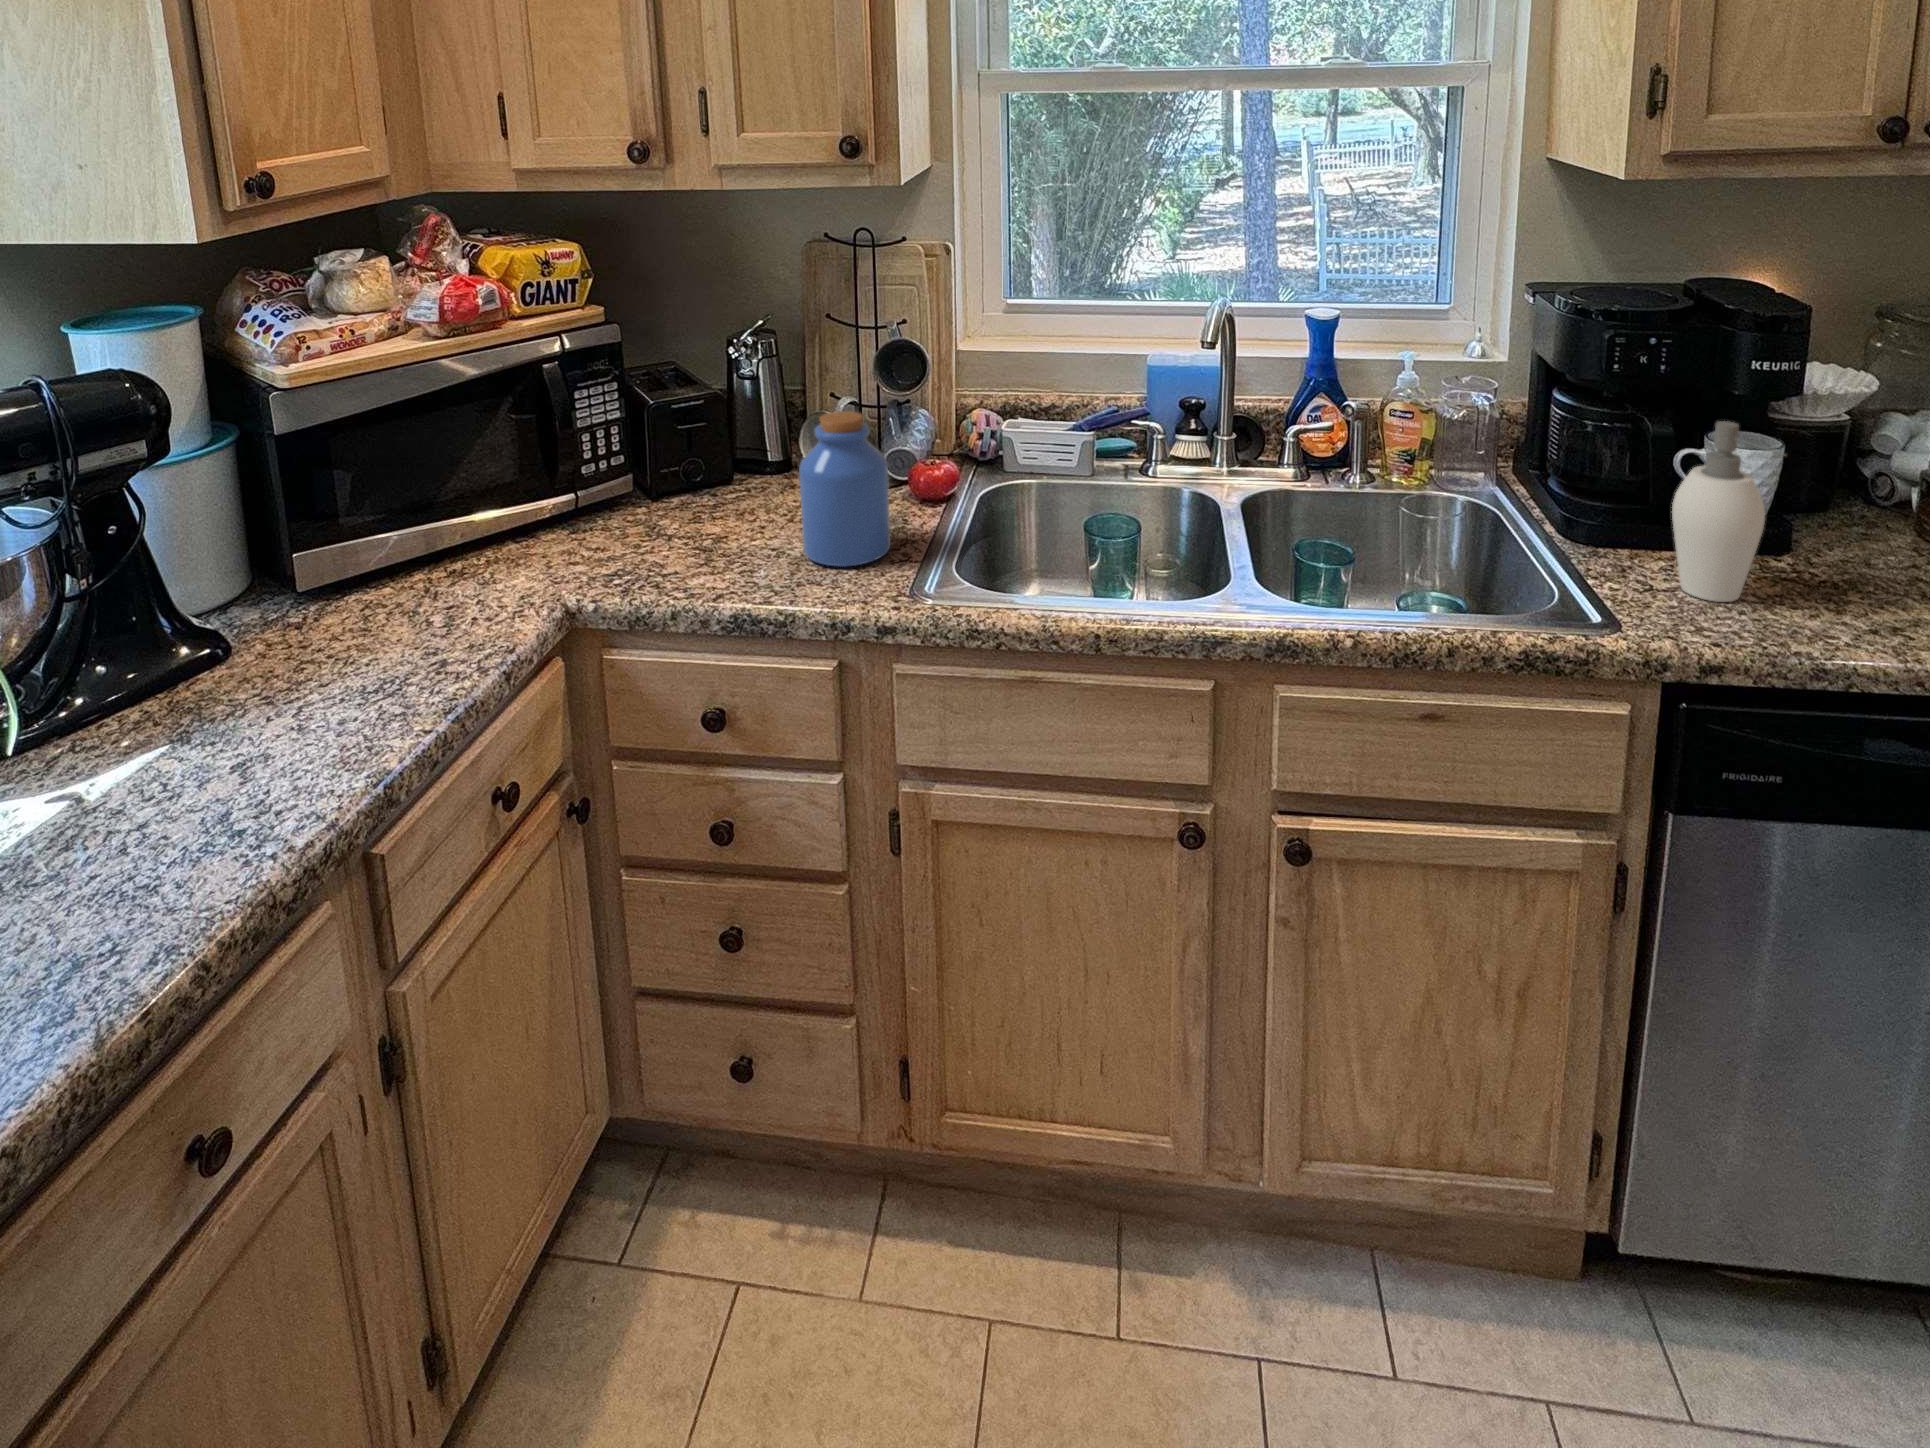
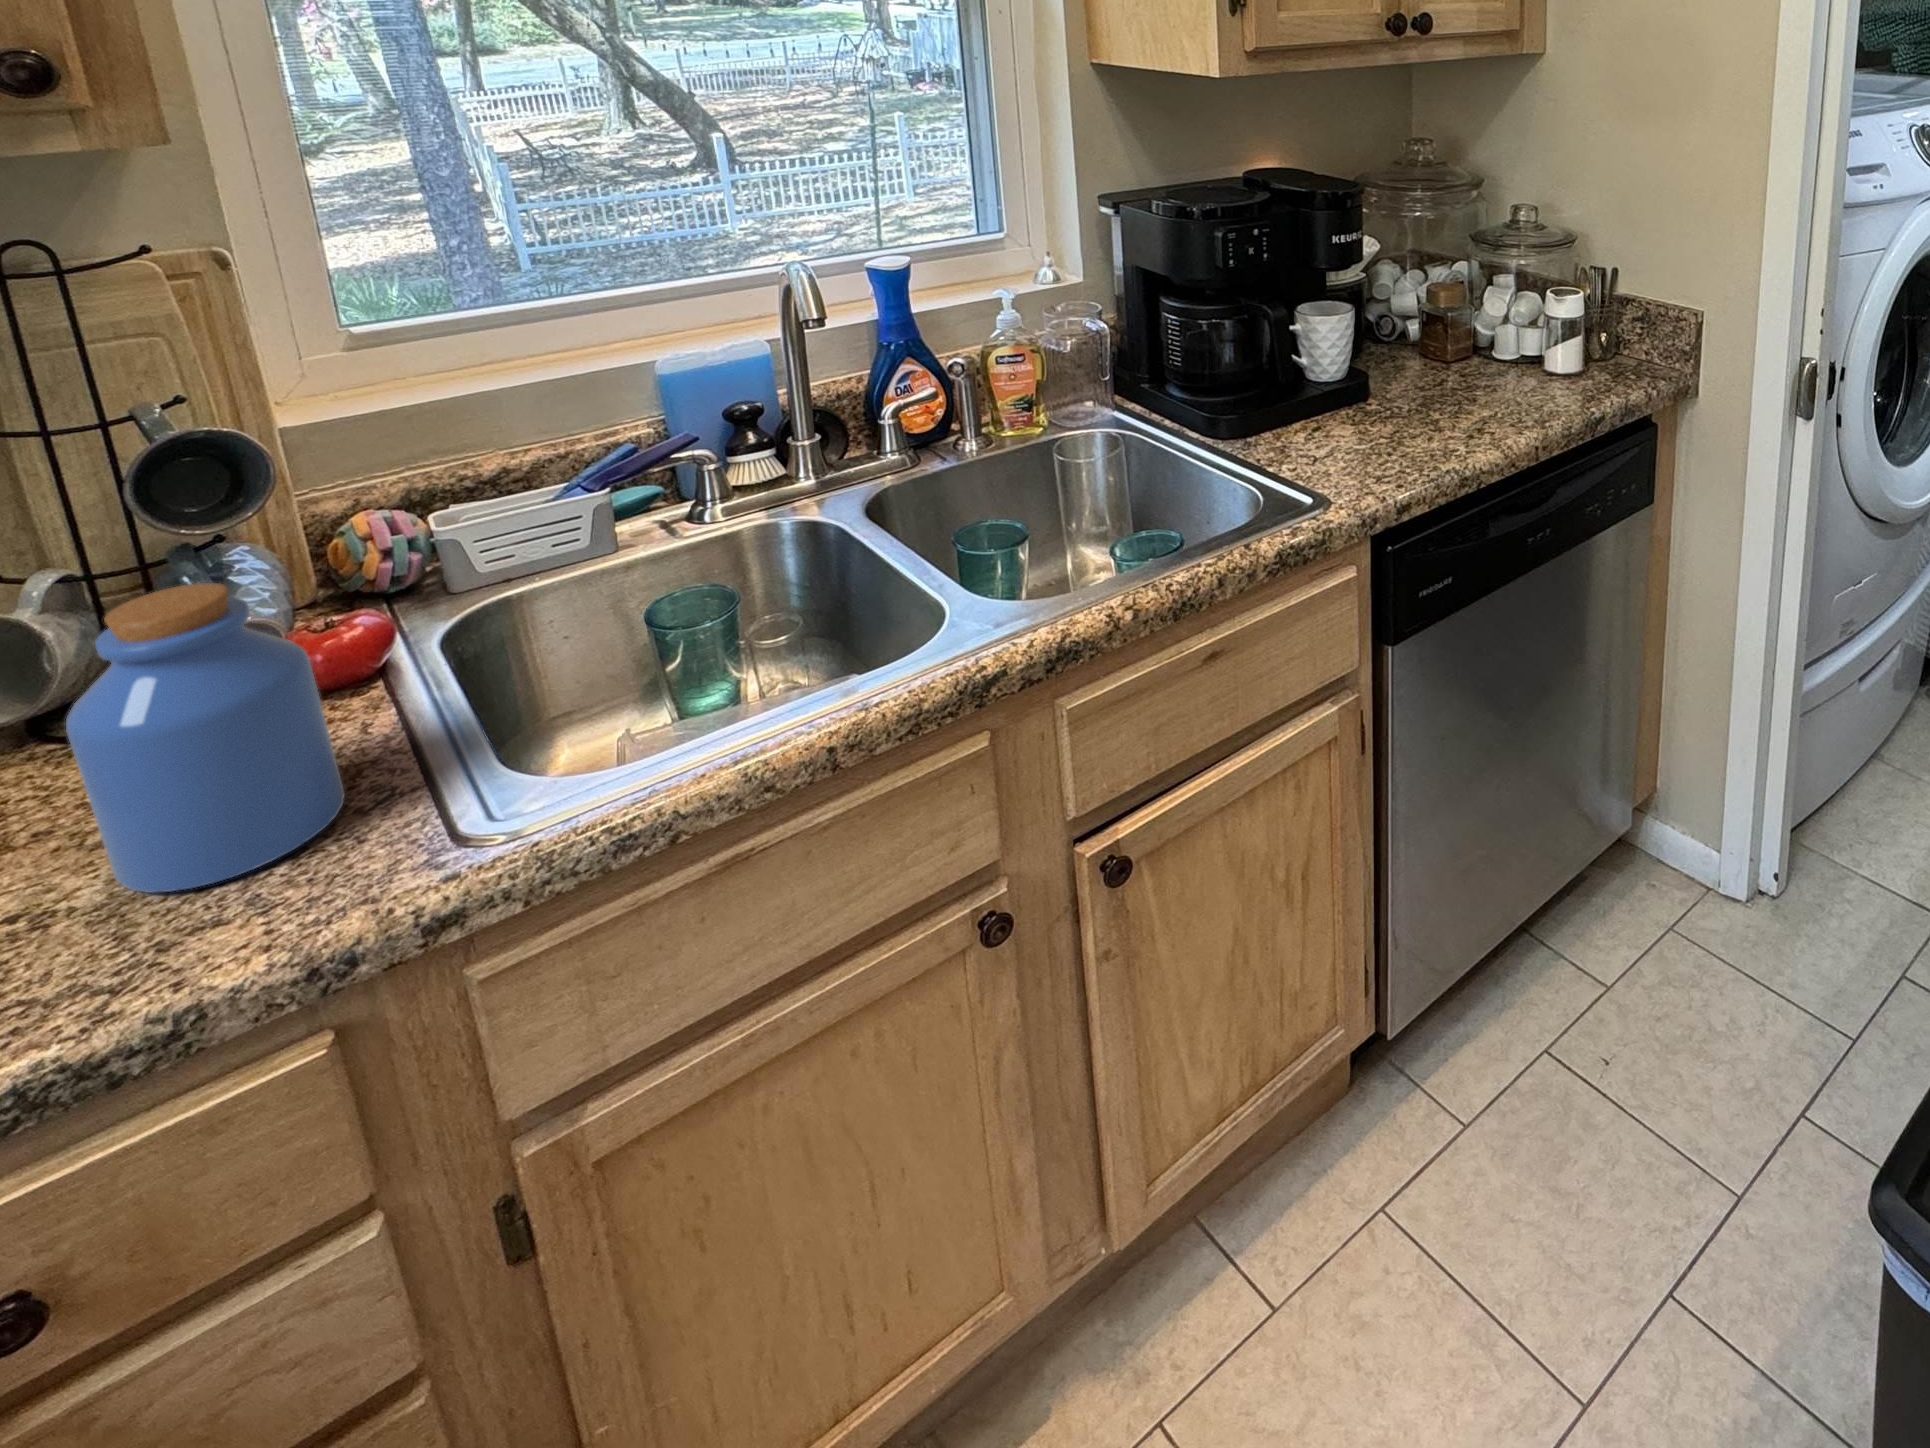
soap dispenser: present [1672,421,1785,602] -> none [1320,293,1409,454]

